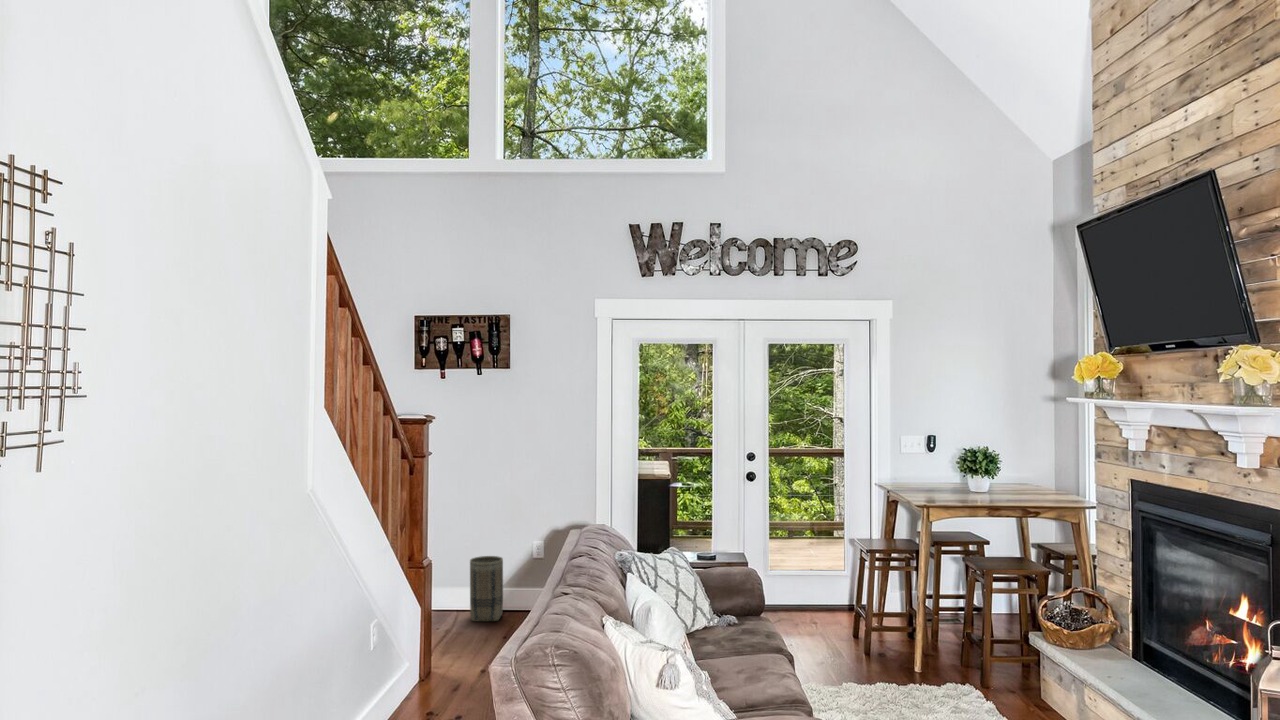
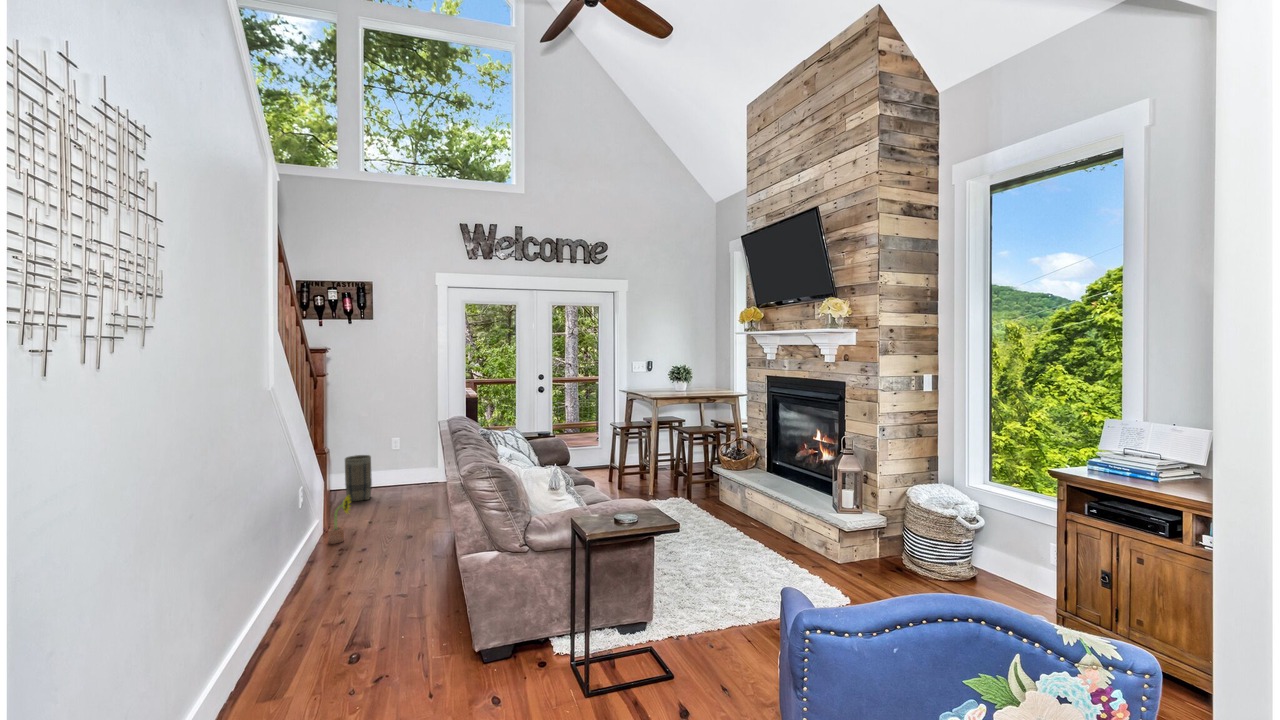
decorative plant: none [422,622,455,691] -> present [328,495,351,544]

